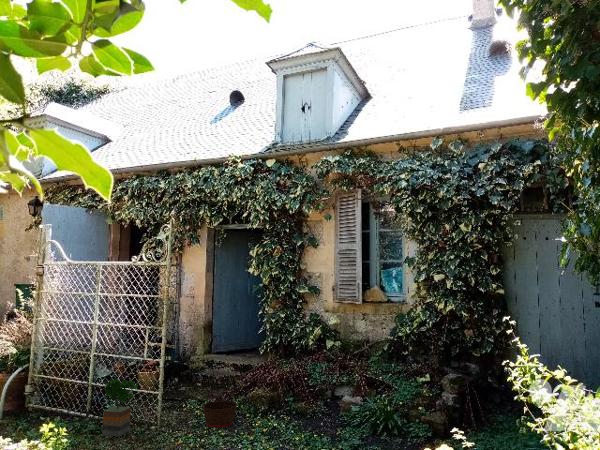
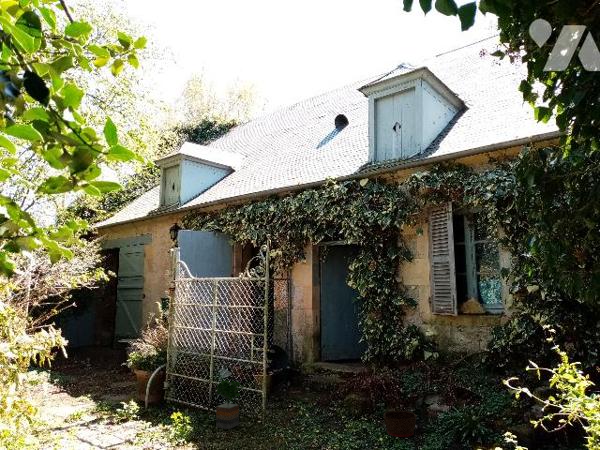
basket: present [203,400,237,428] -> present [384,410,417,437]

